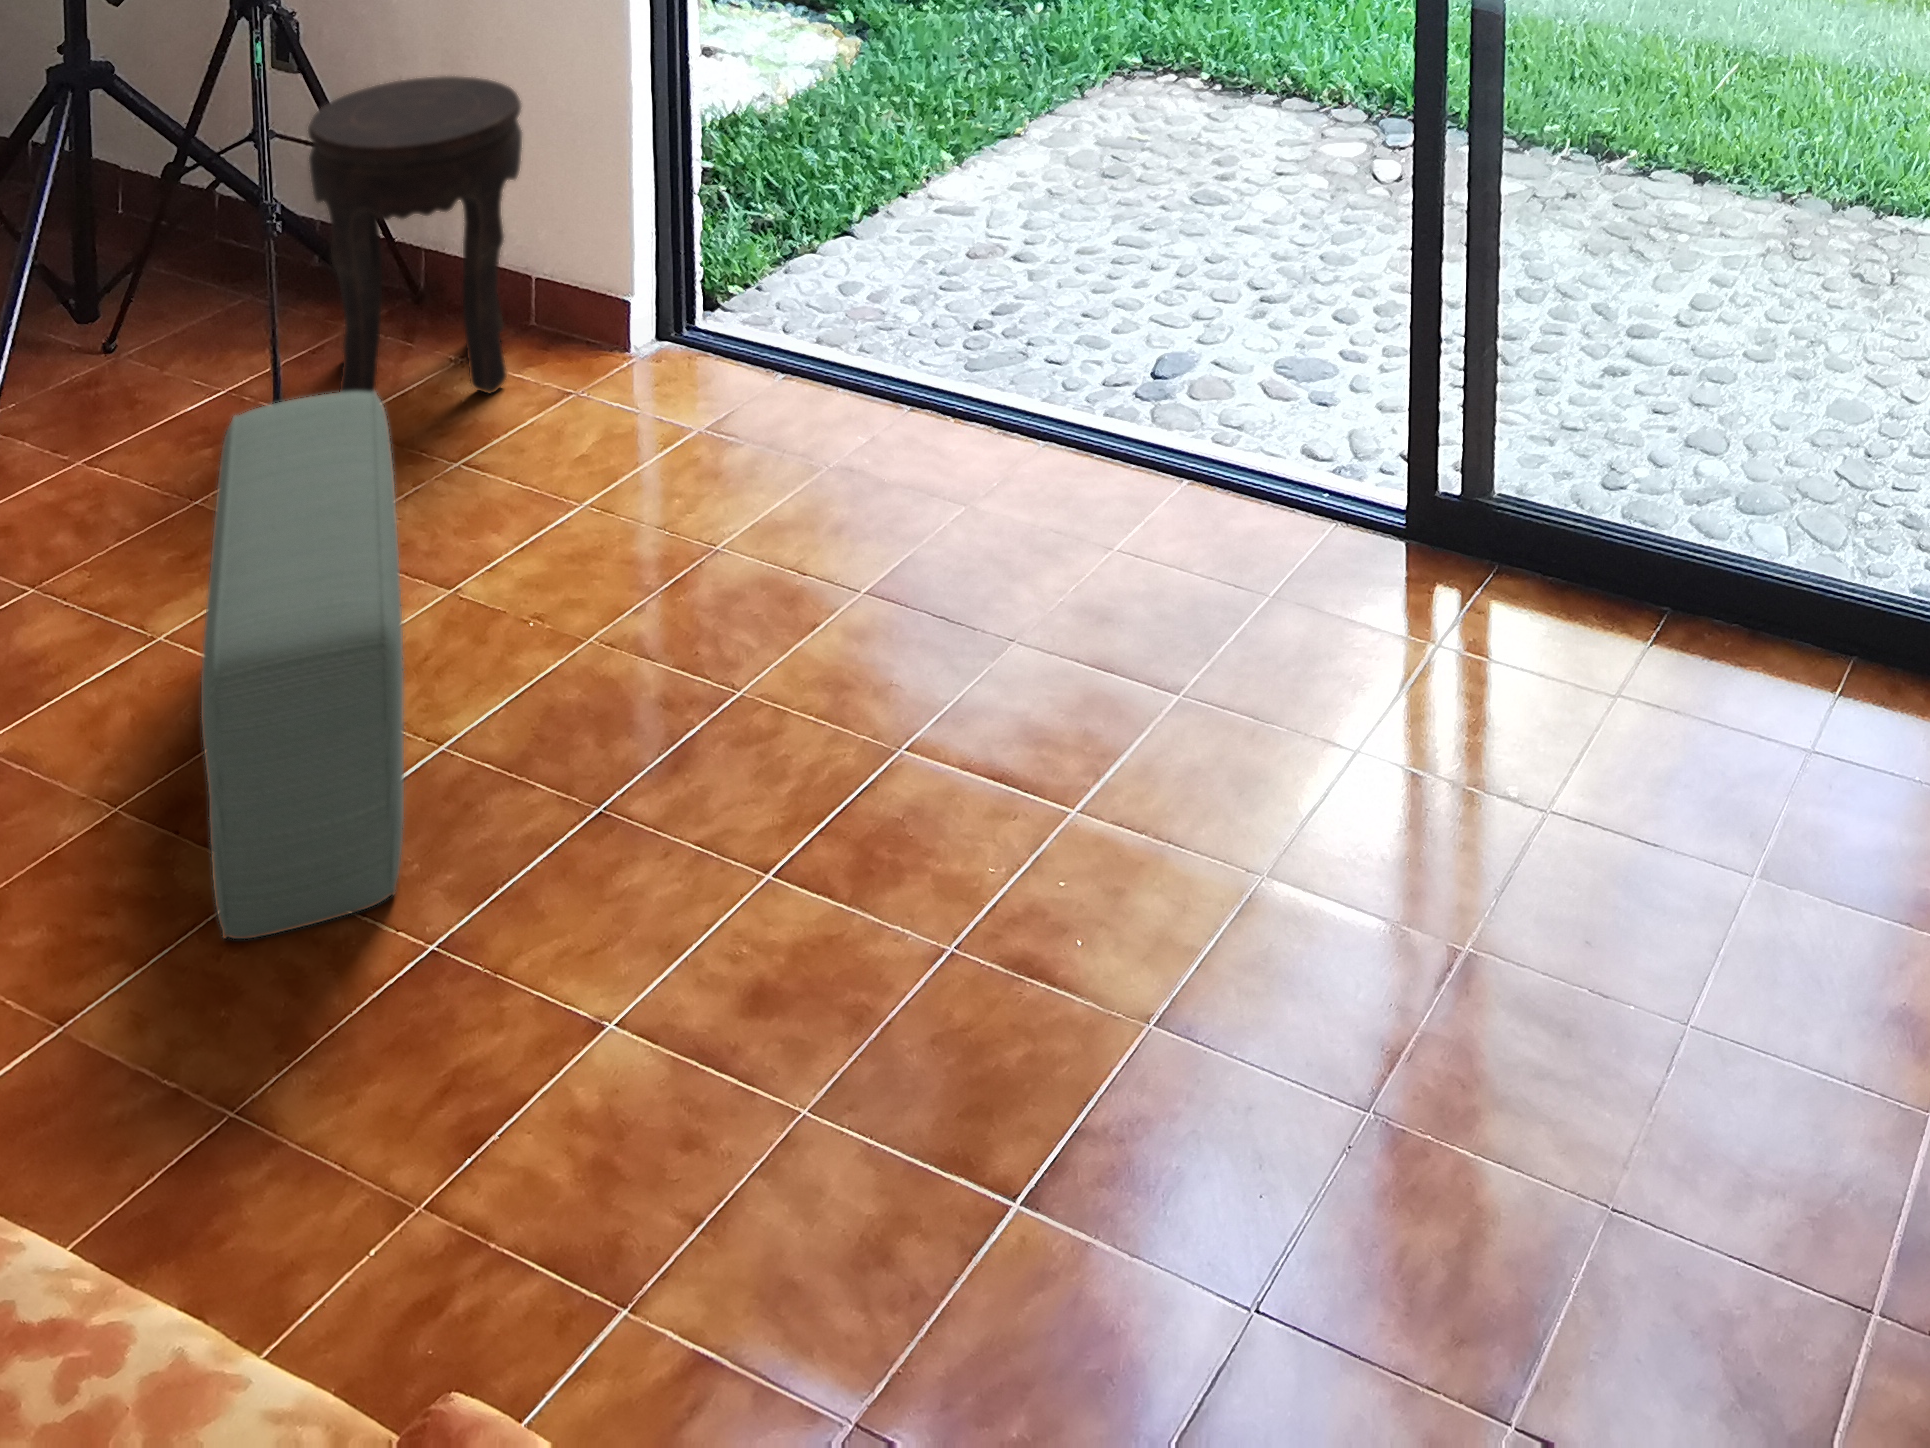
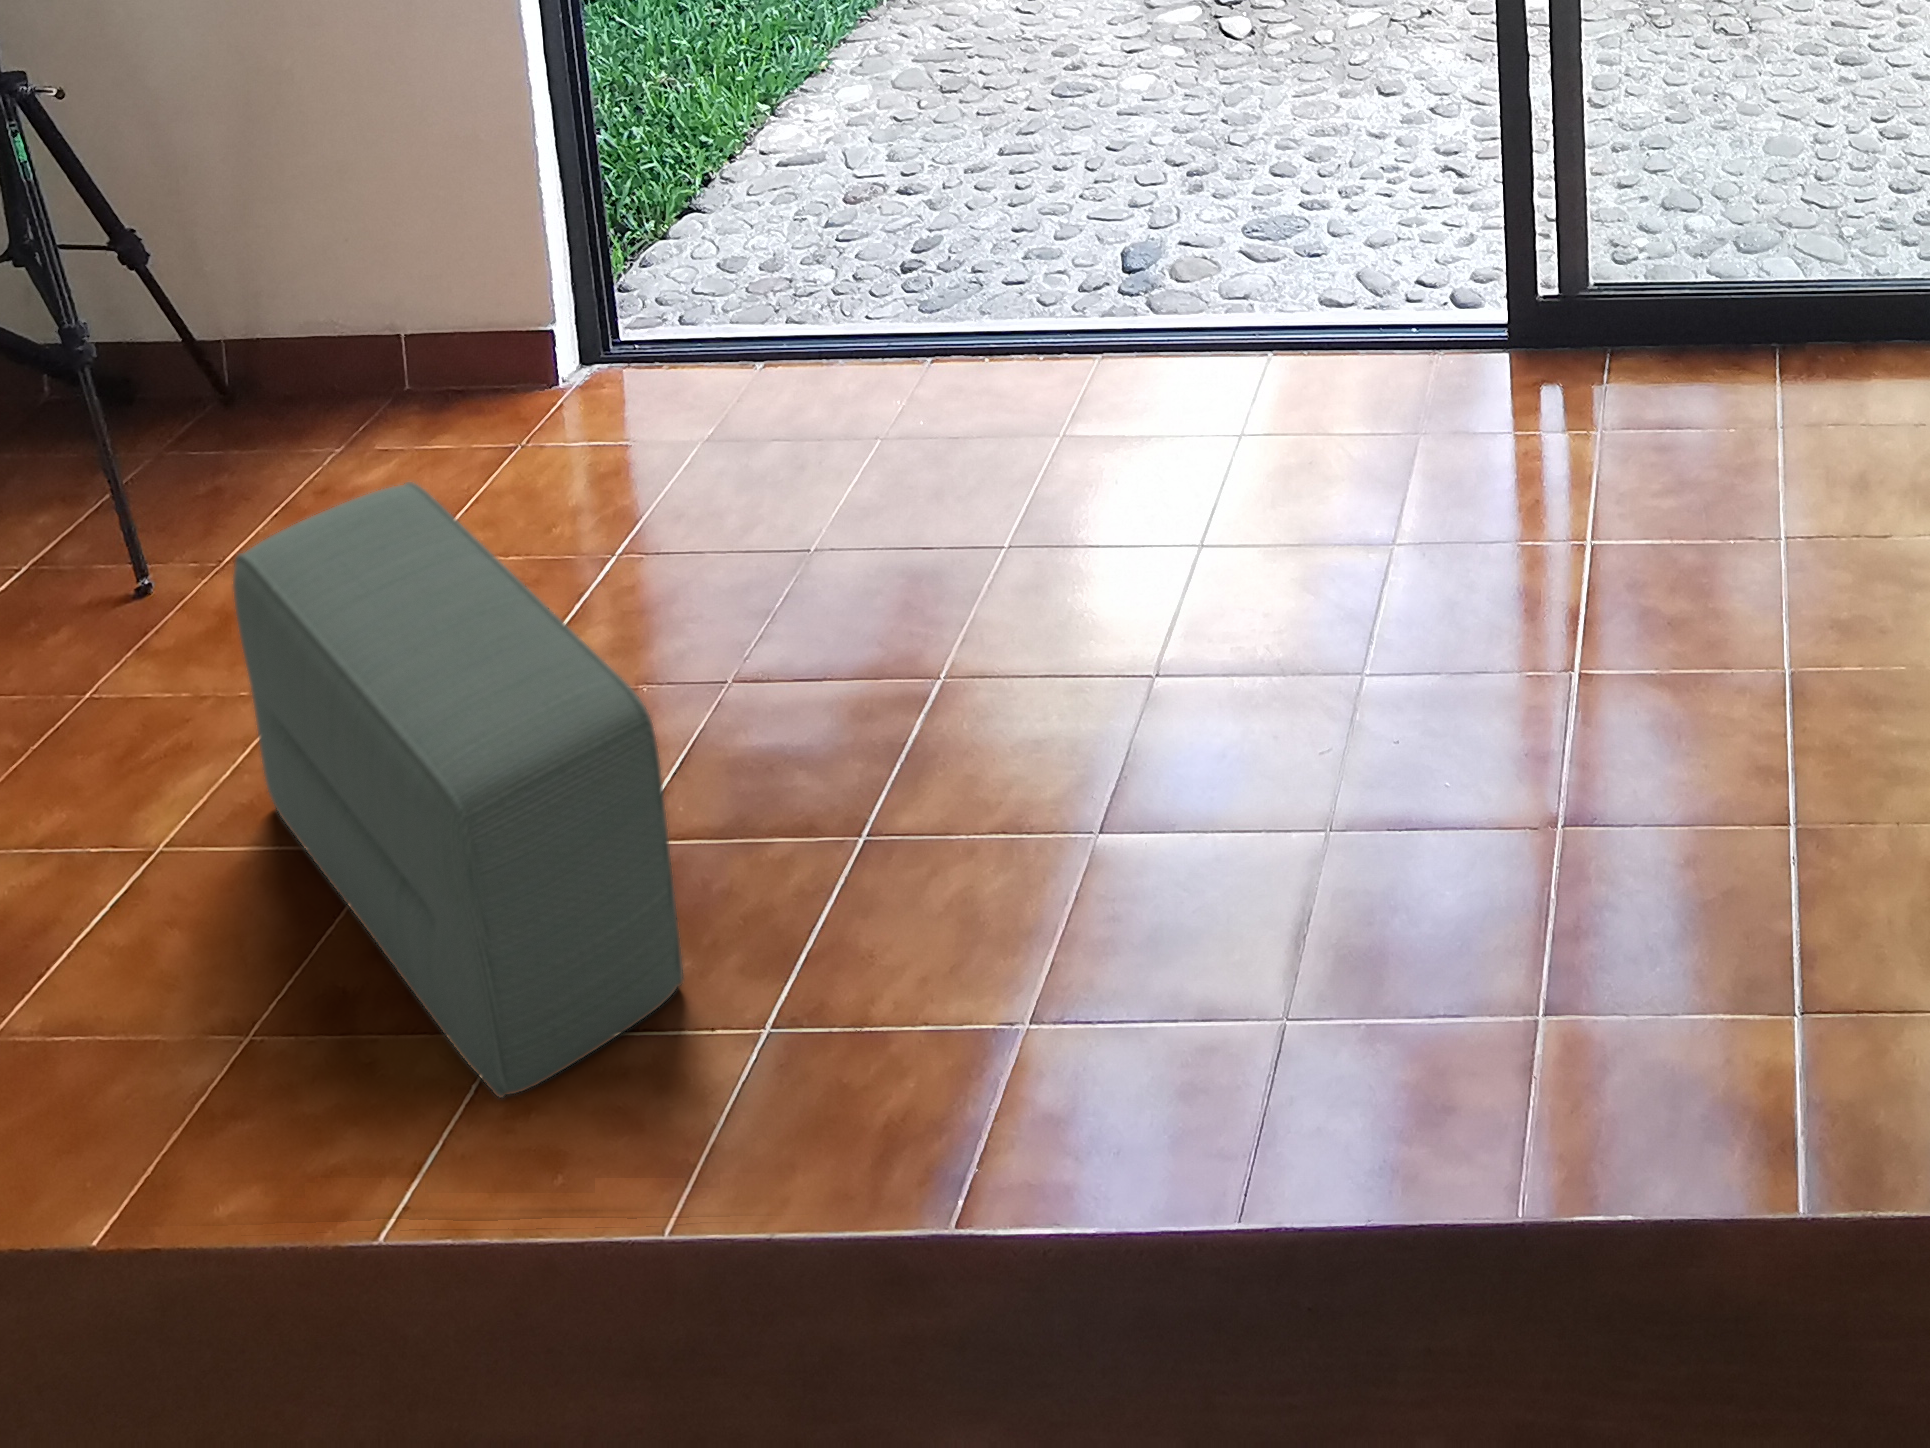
side table: present [308,76,522,394] -> none [106,120,416,541]

